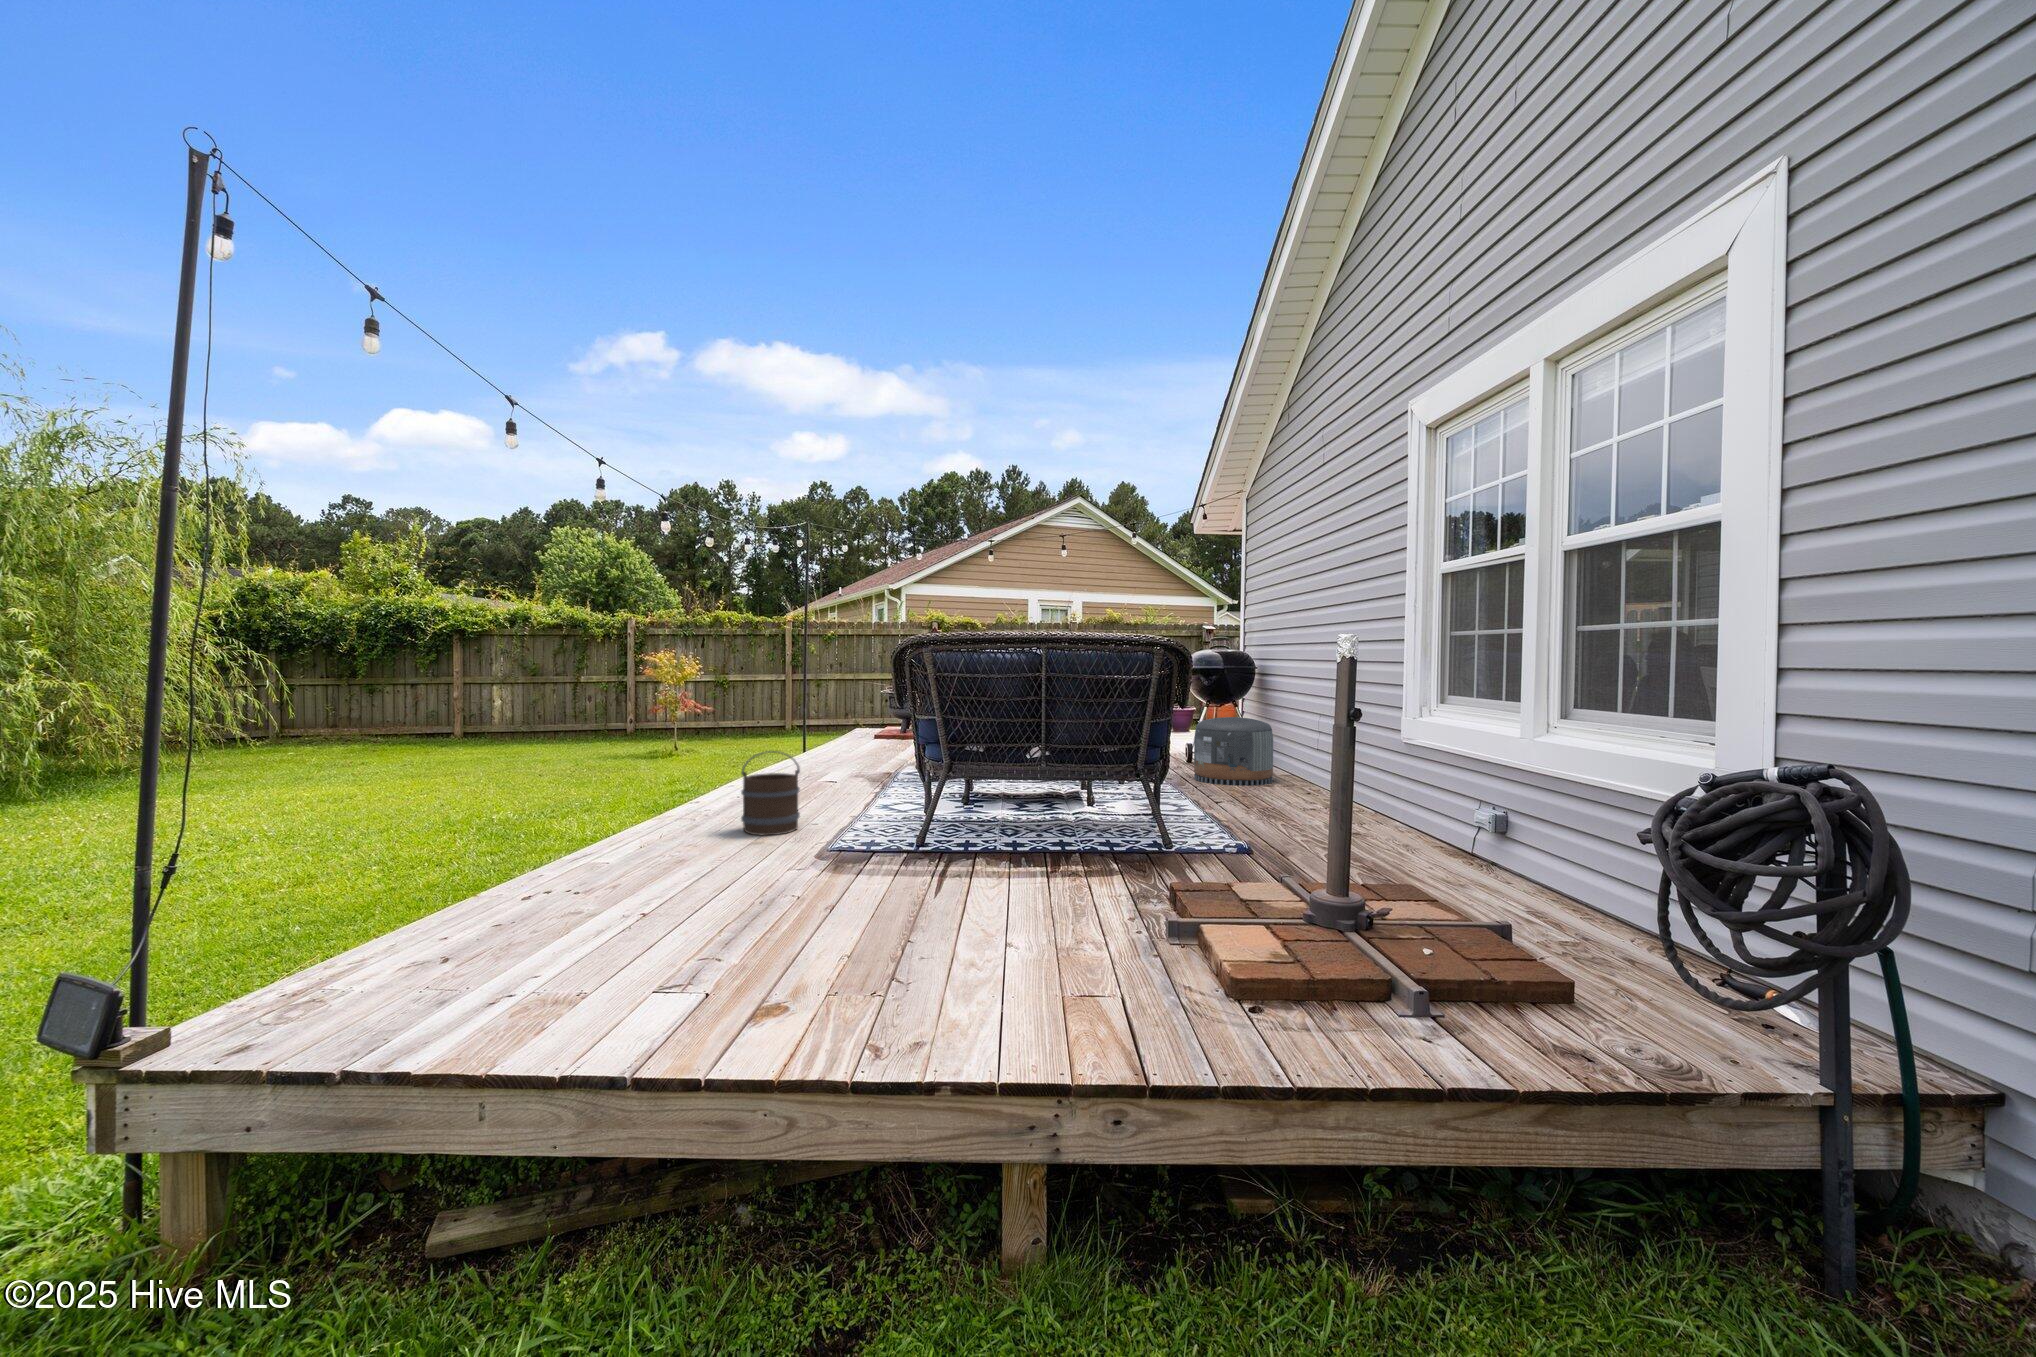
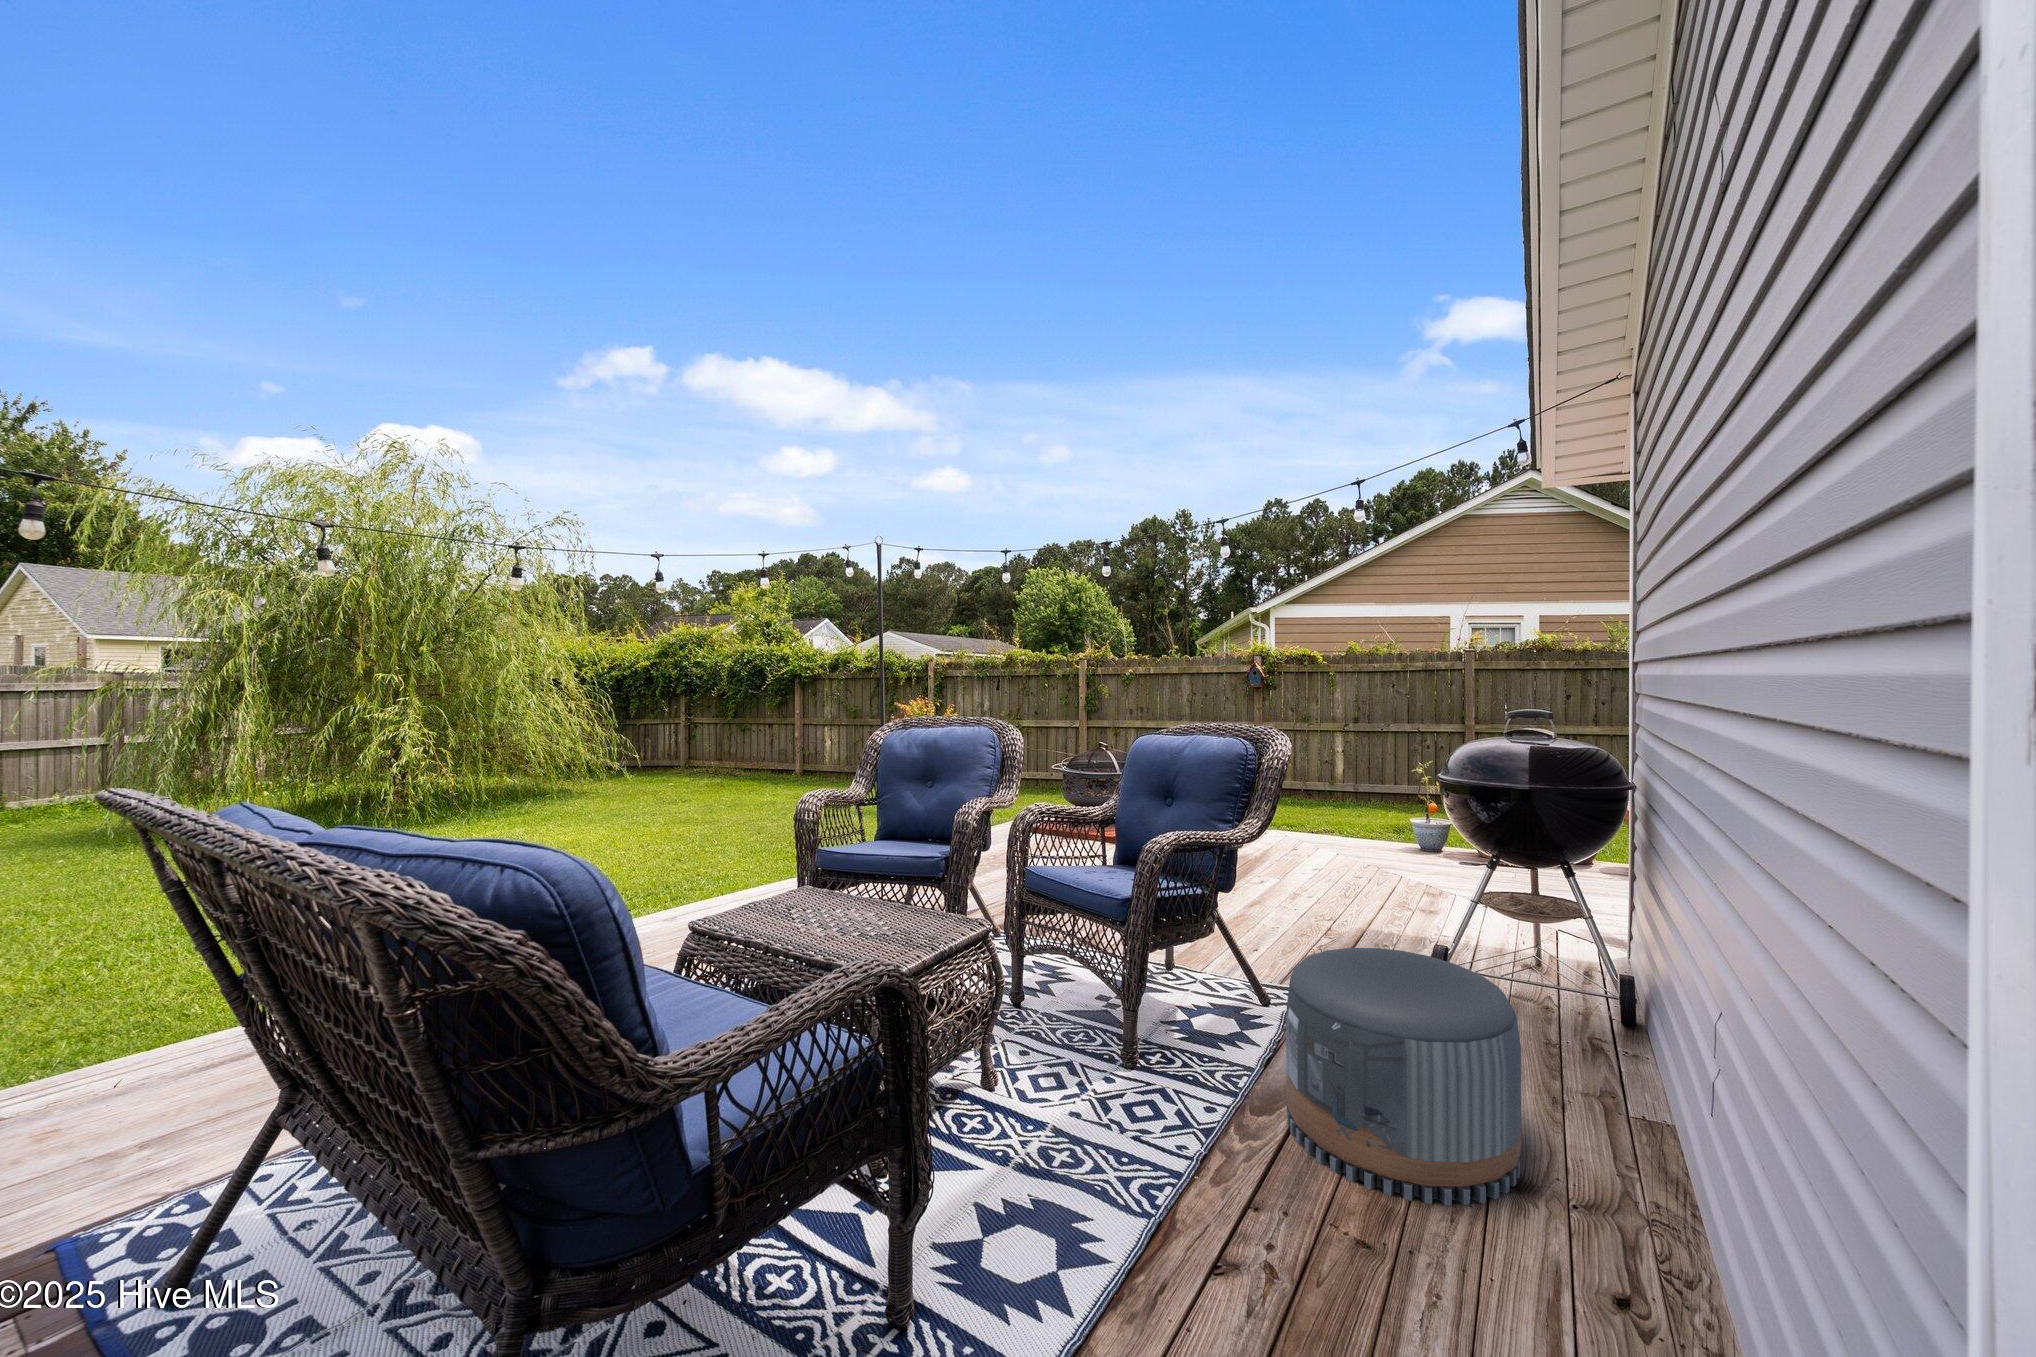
bucket: present [741,751,800,835] -> none [59,969,212,1152]

